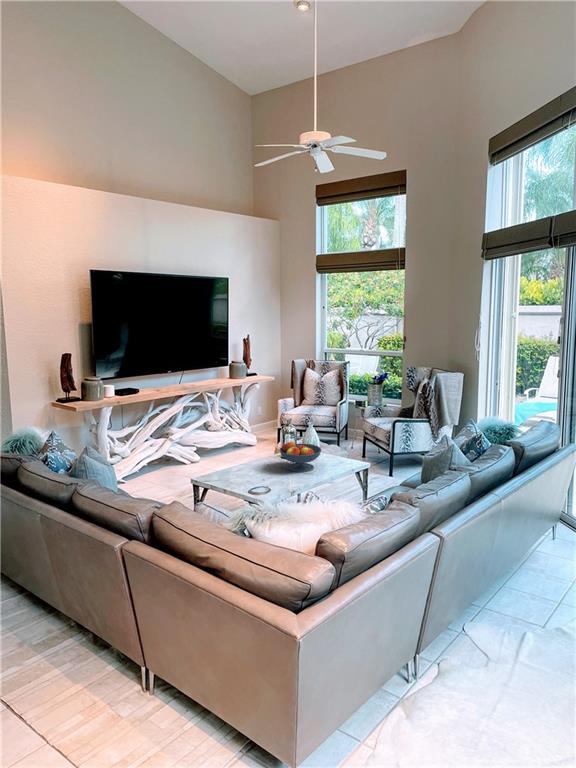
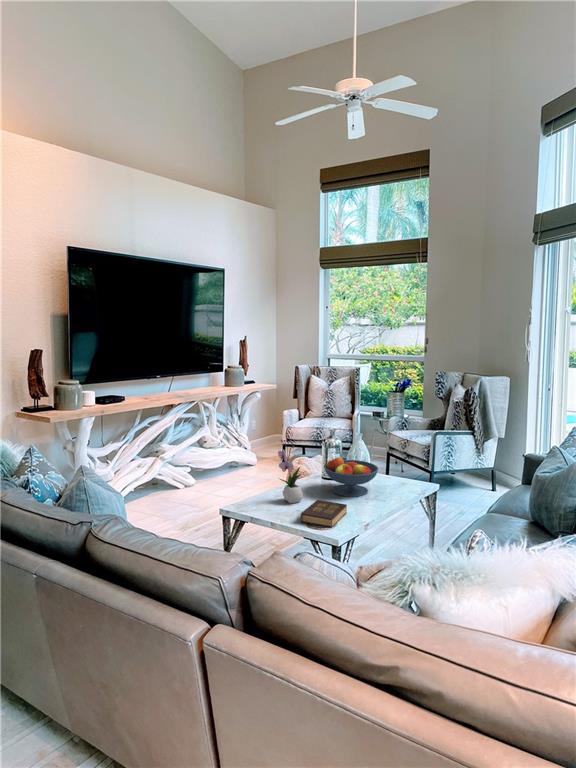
flower arrangement: none [240,428,261,476] -> present [278,440,304,504]
hardback book: none [249,473,287,494] -> present [301,500,347,528]

